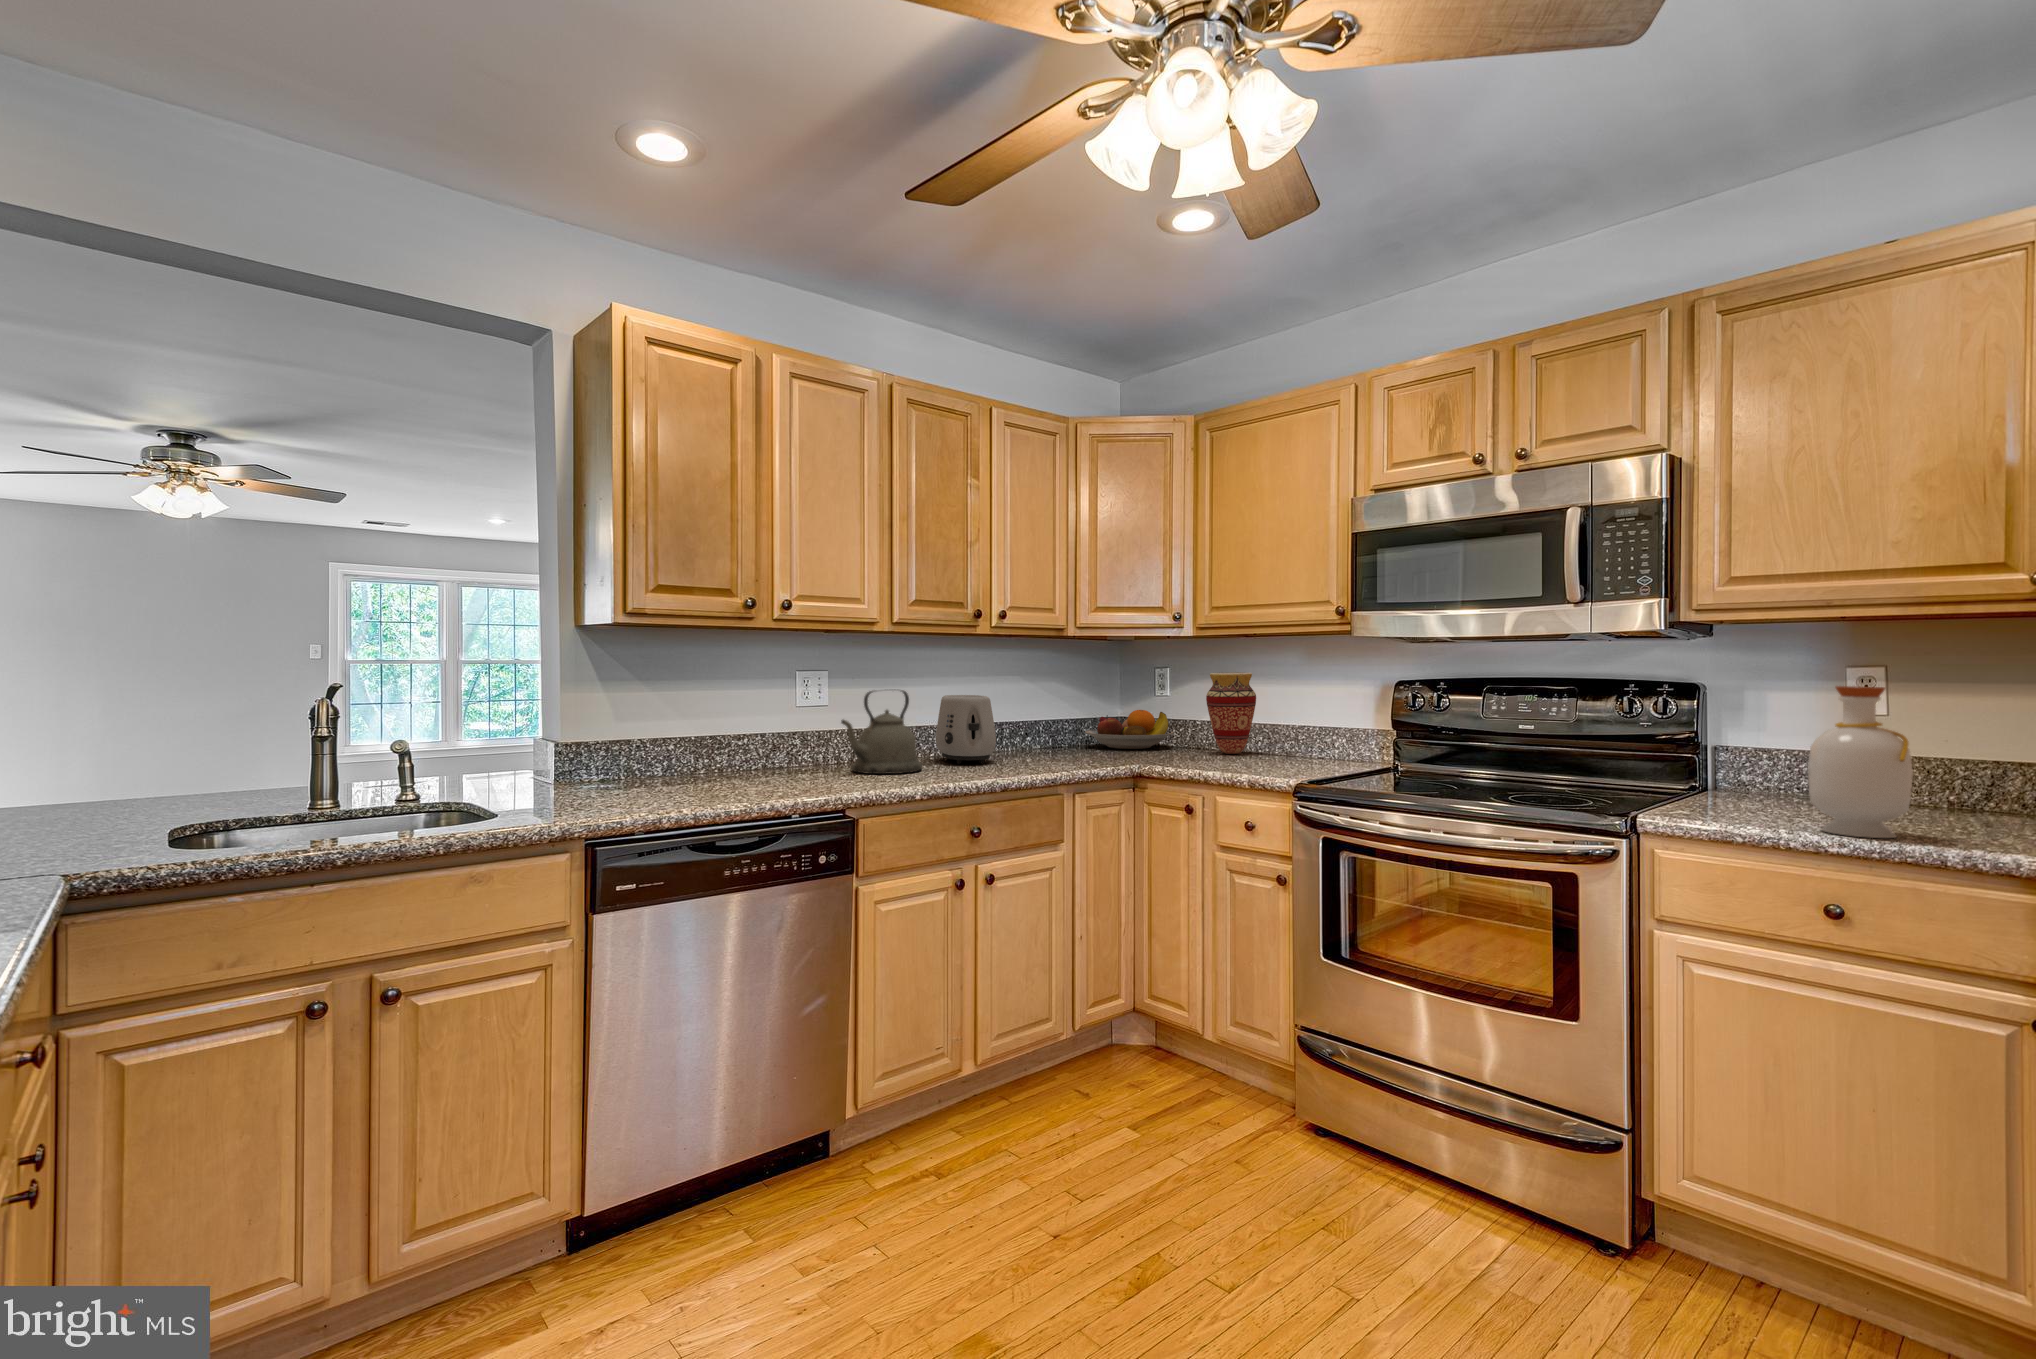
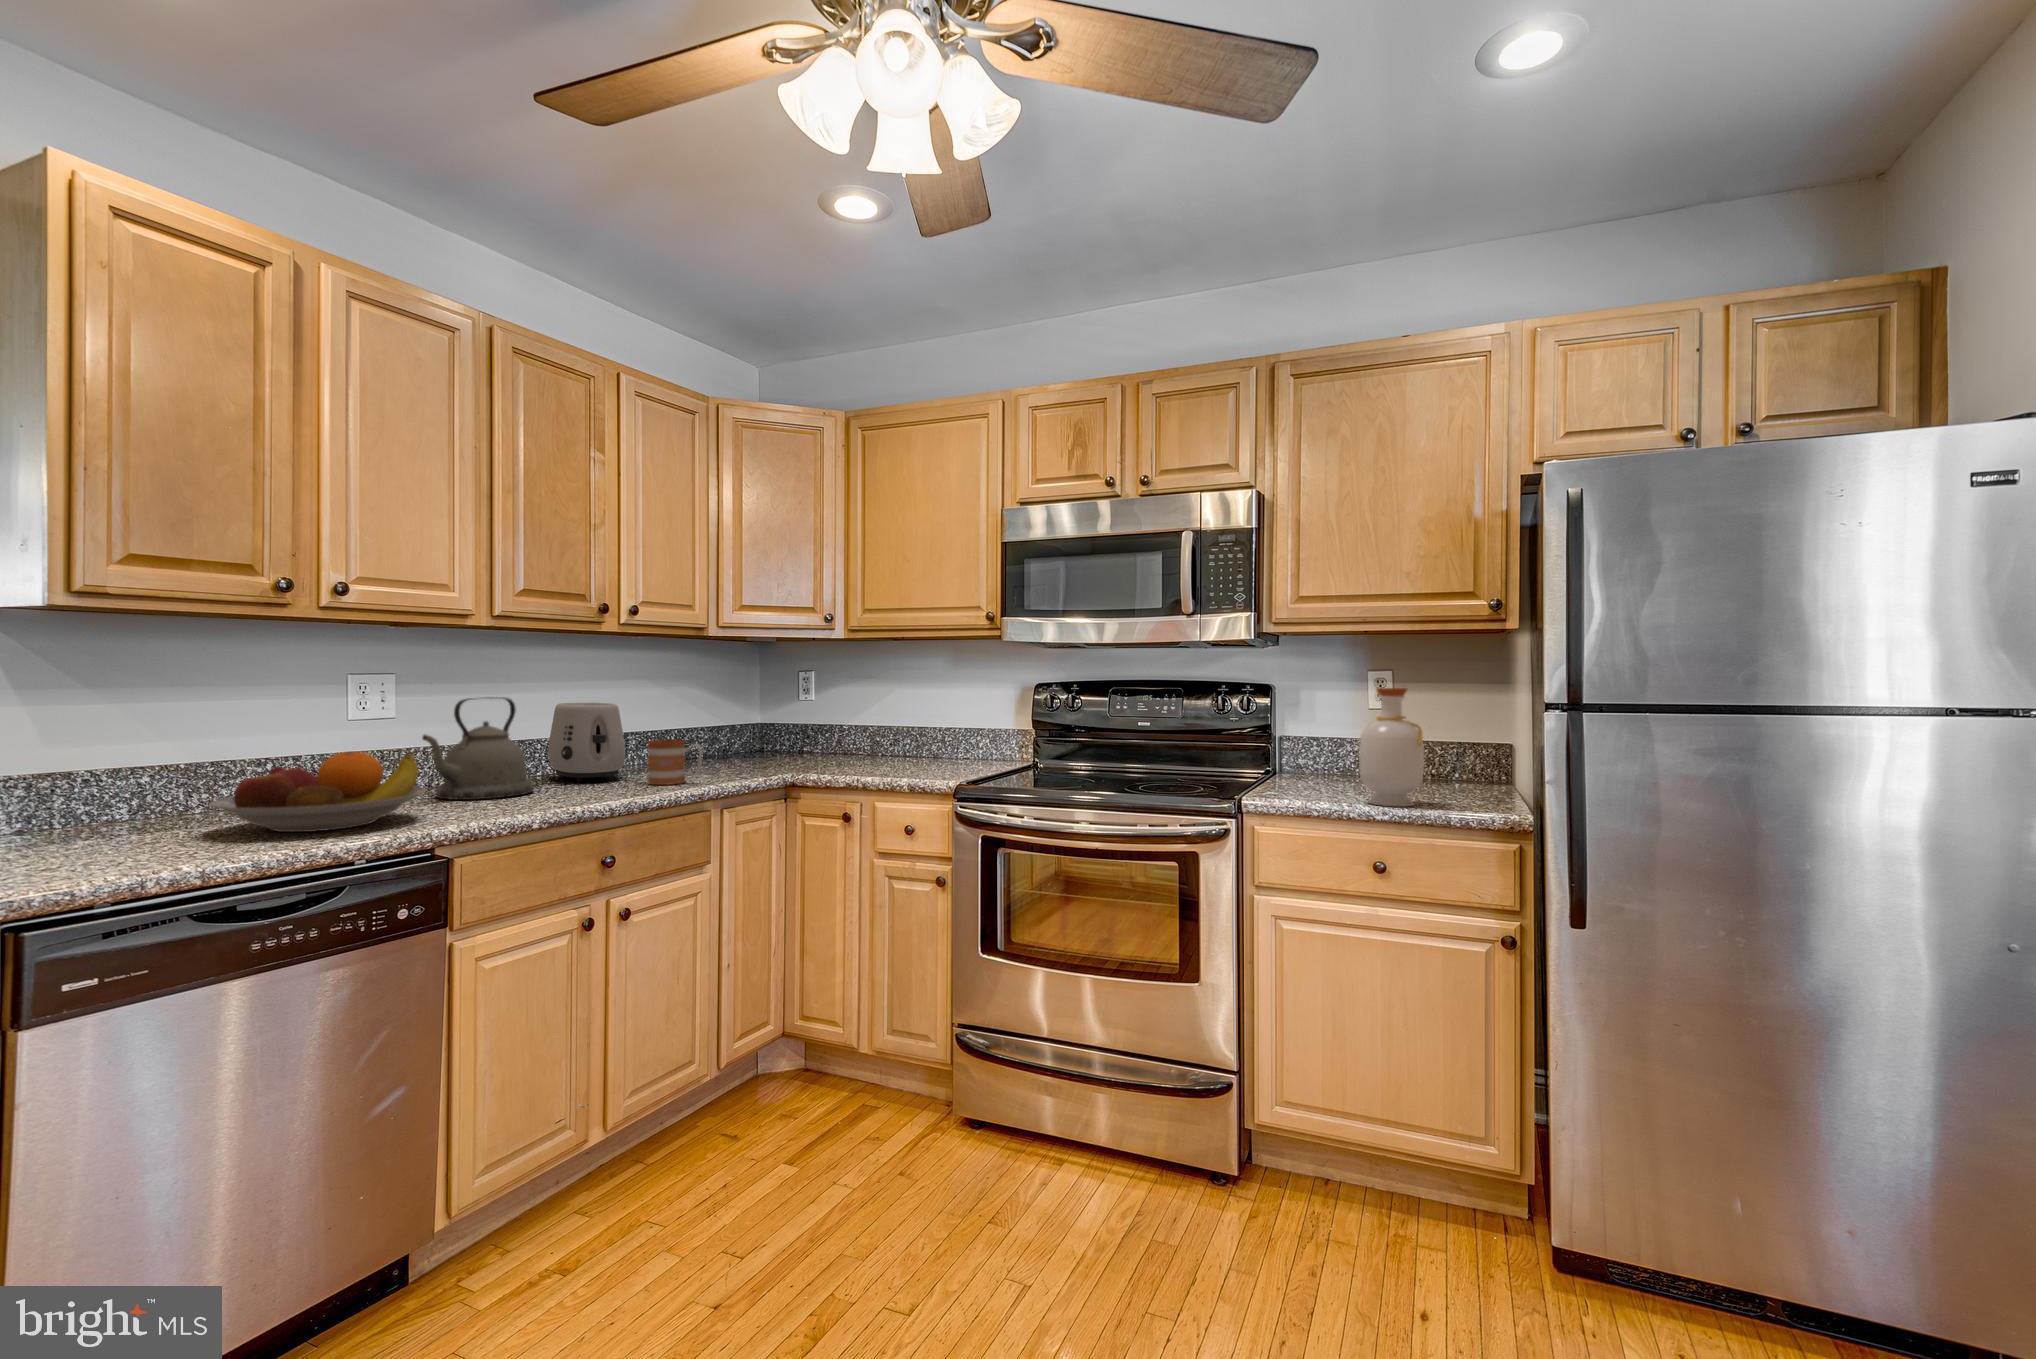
vase: present [1206,672,1256,754] -> none [854,677,903,758]
fruit bowl: present [1085,710,1173,749] -> present [210,751,426,832]
mug: none [1012,729,1058,770] -> present [648,739,703,785]

